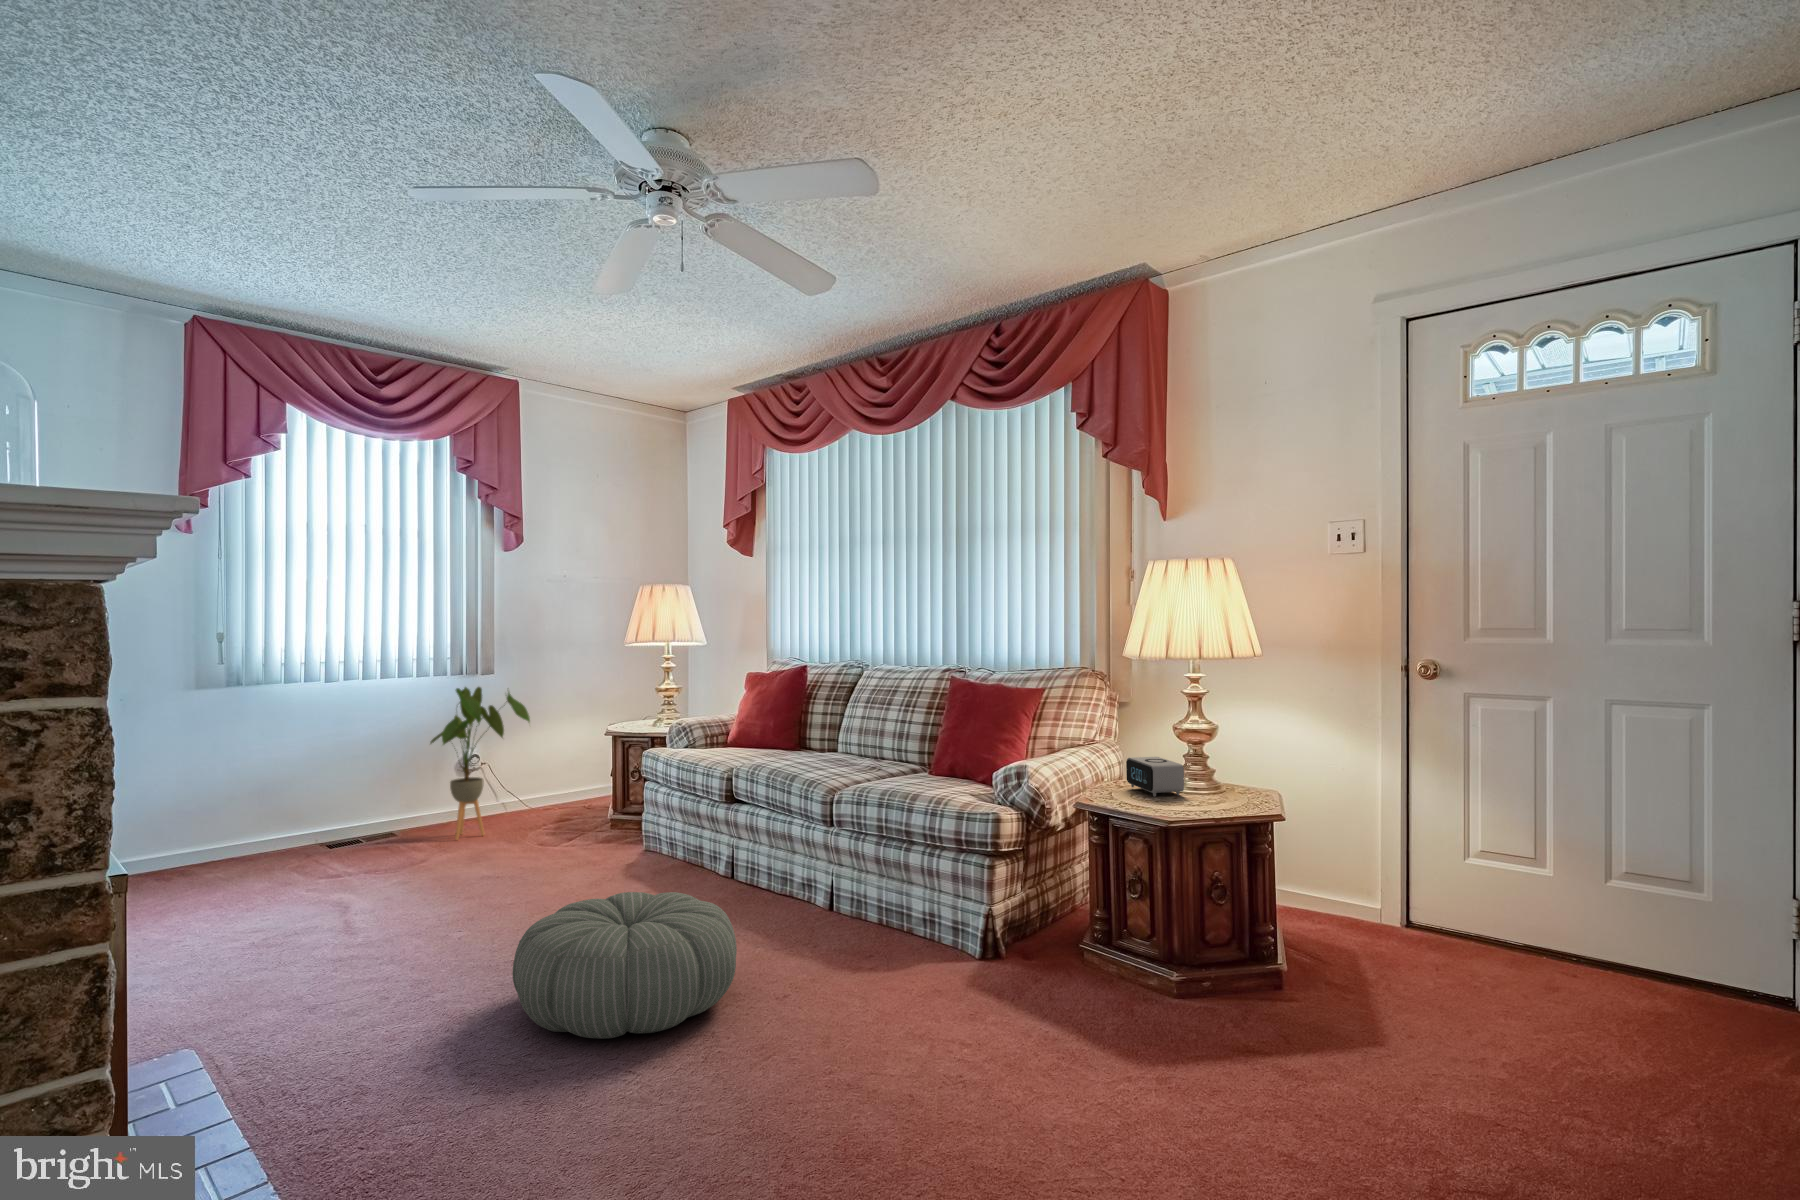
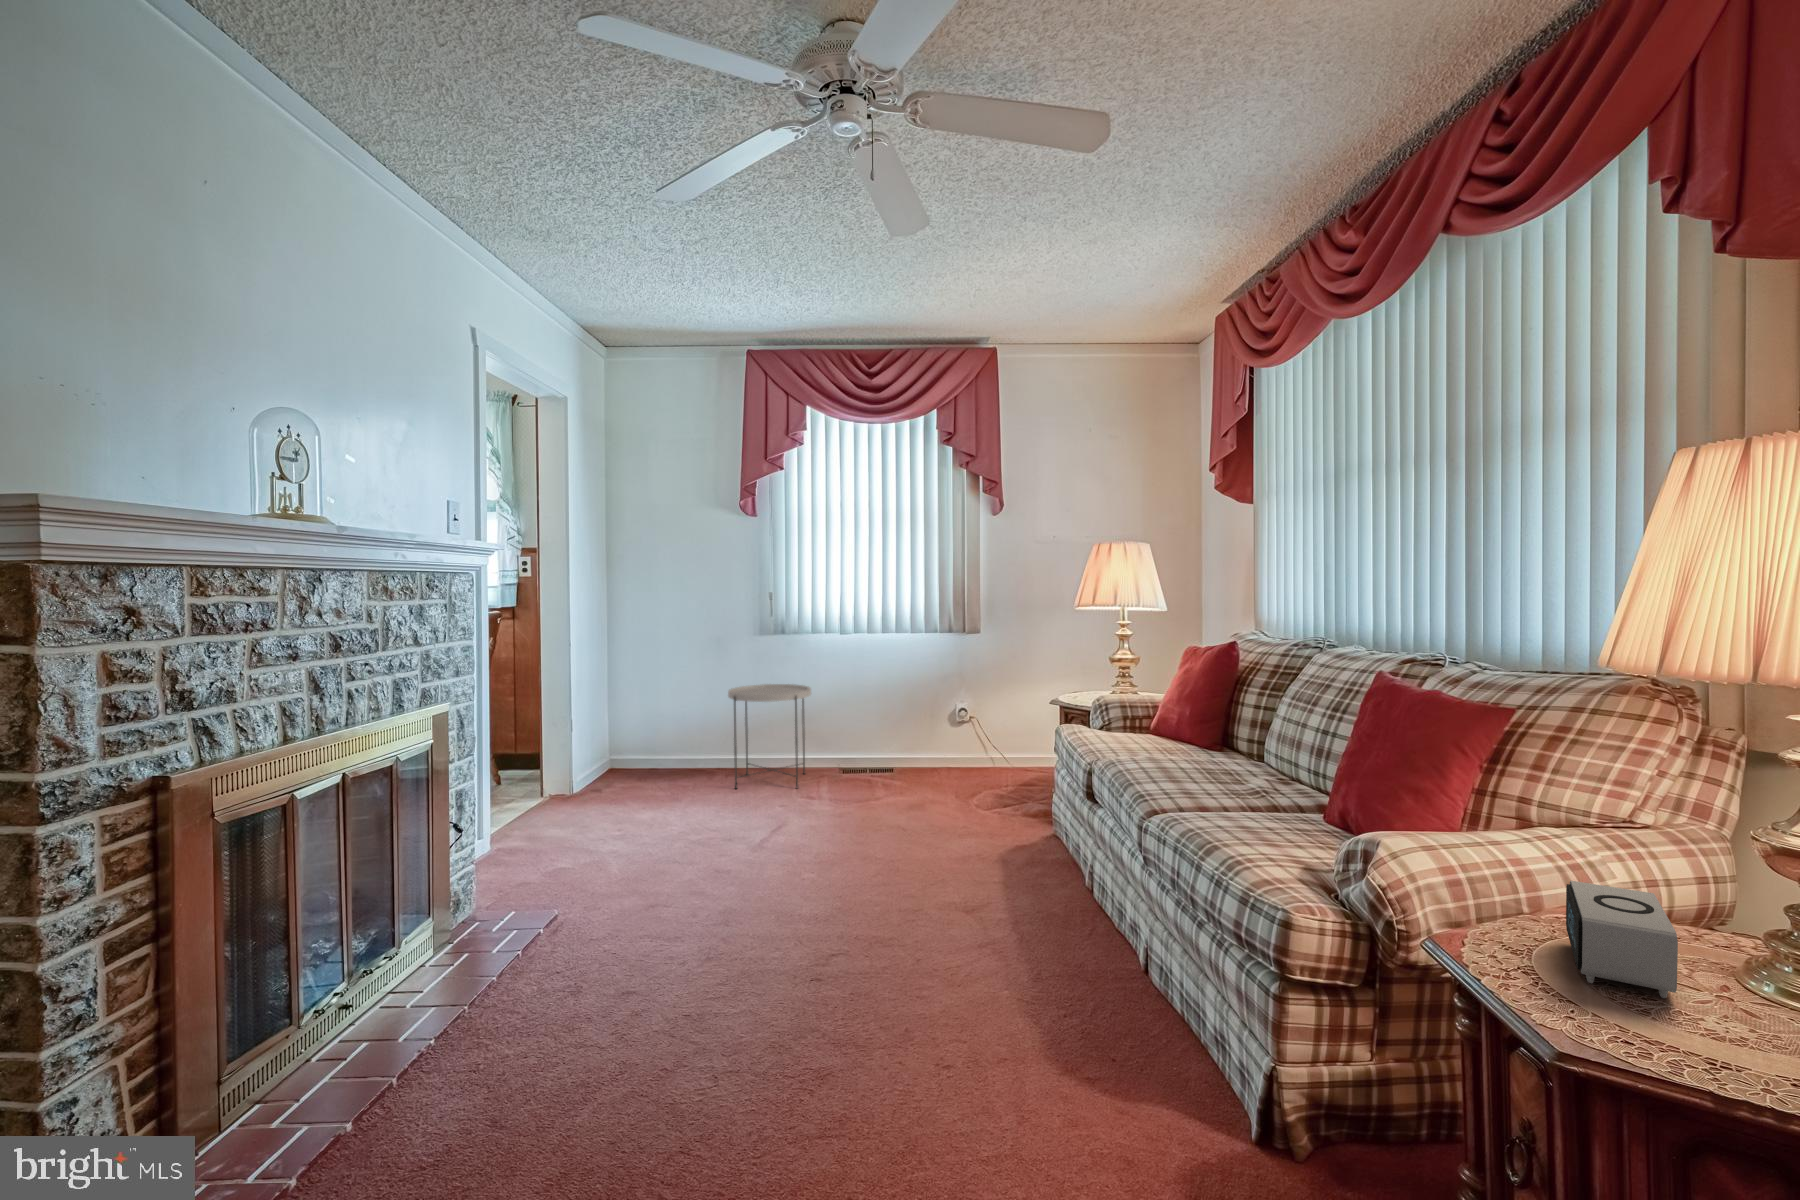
house plant: present [430,687,530,840] -> none [910,644,991,782]
side table: none [175,748,302,889] -> present [728,684,811,789]
pouf: present [512,892,737,1039] -> none [688,885,928,1063]

